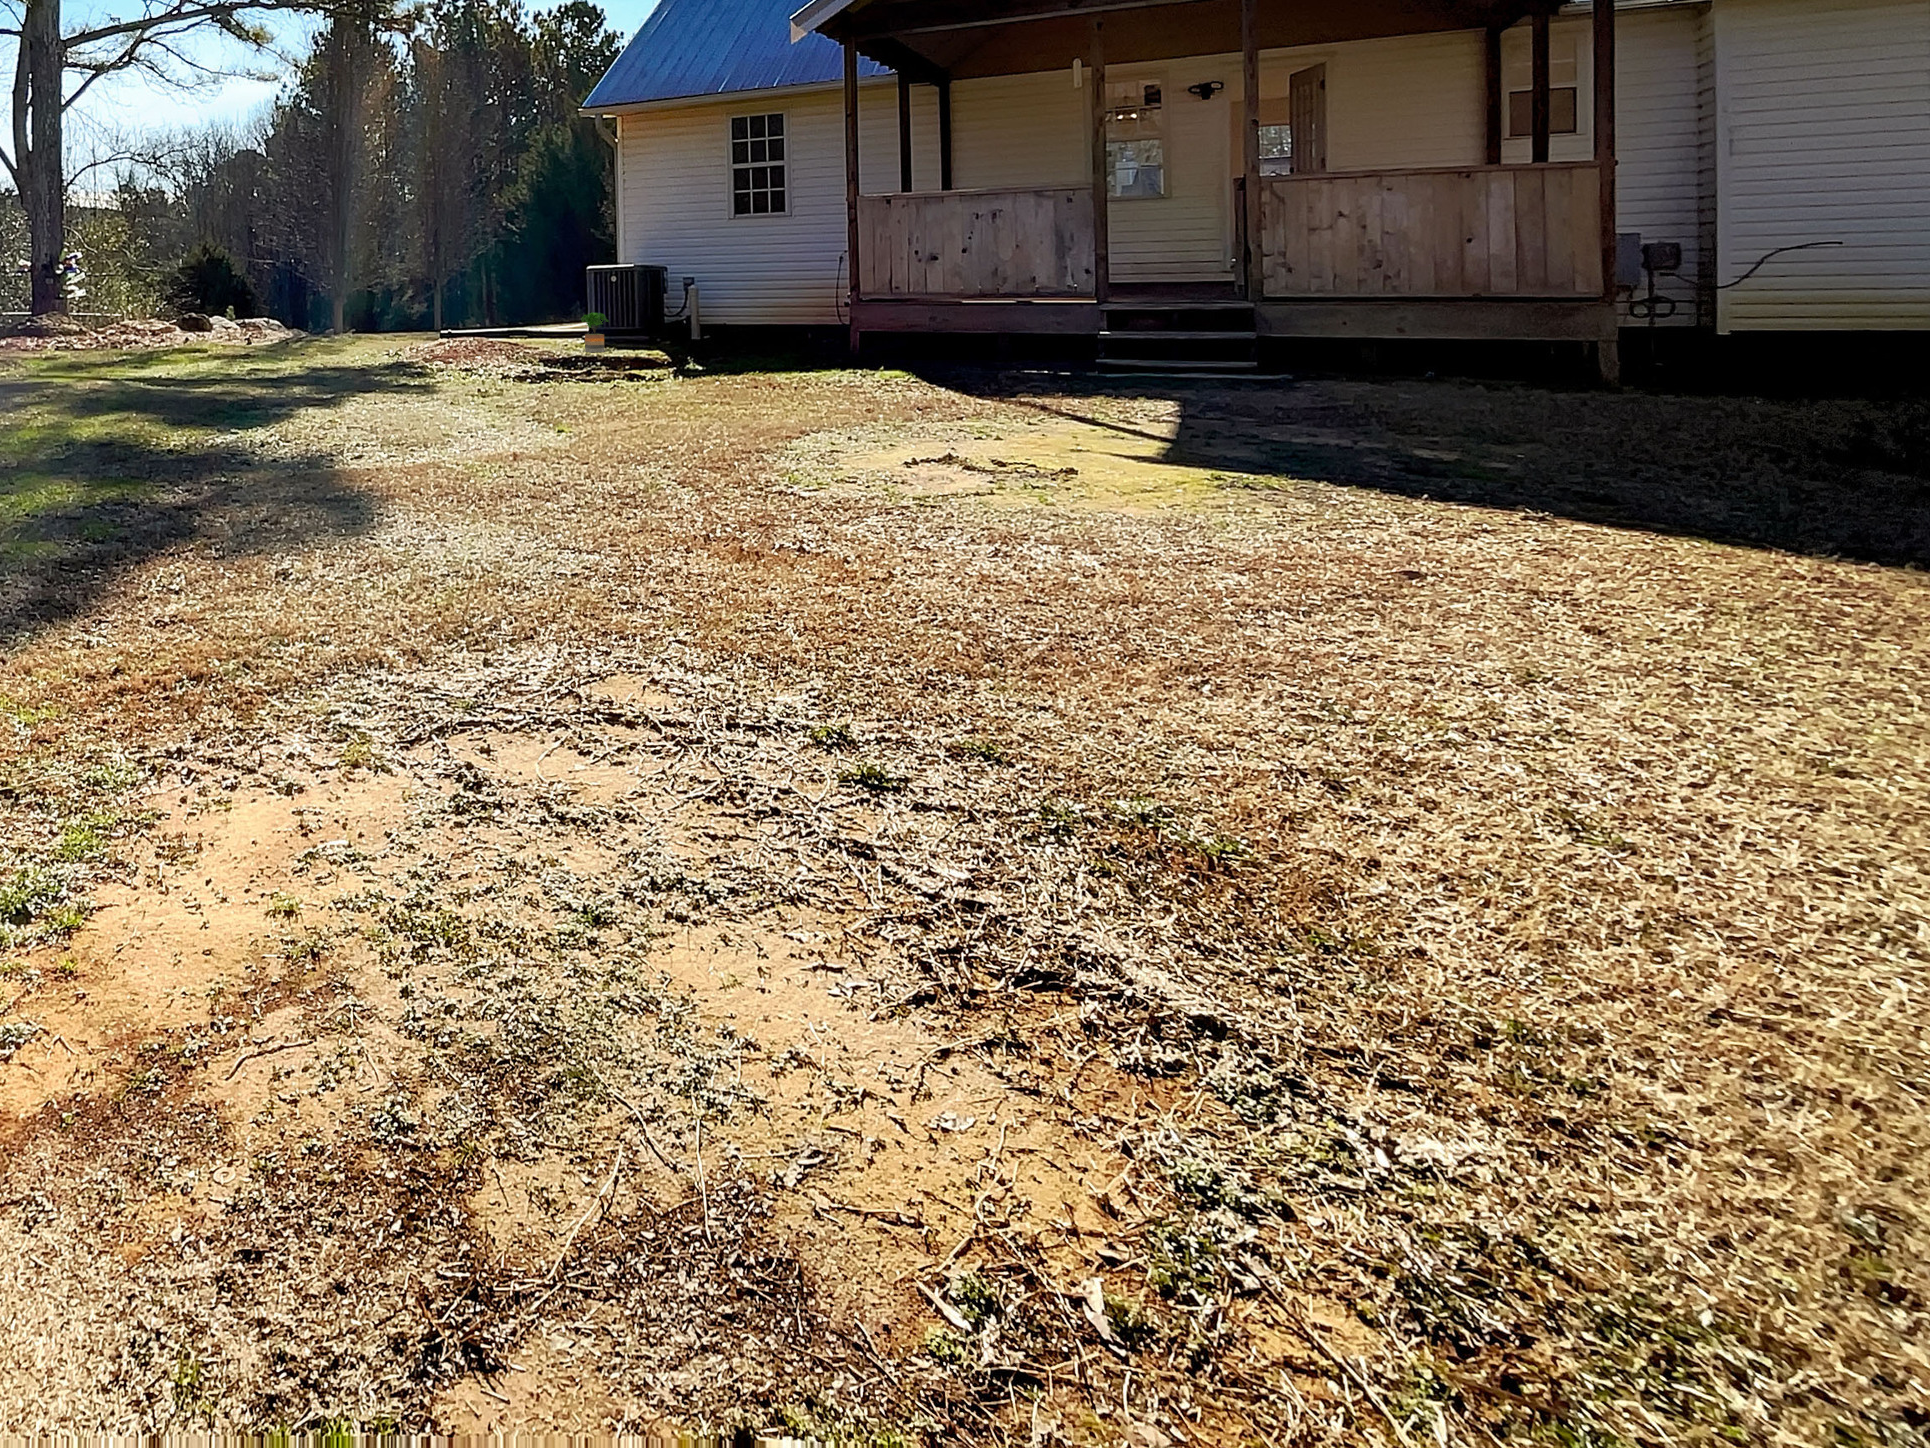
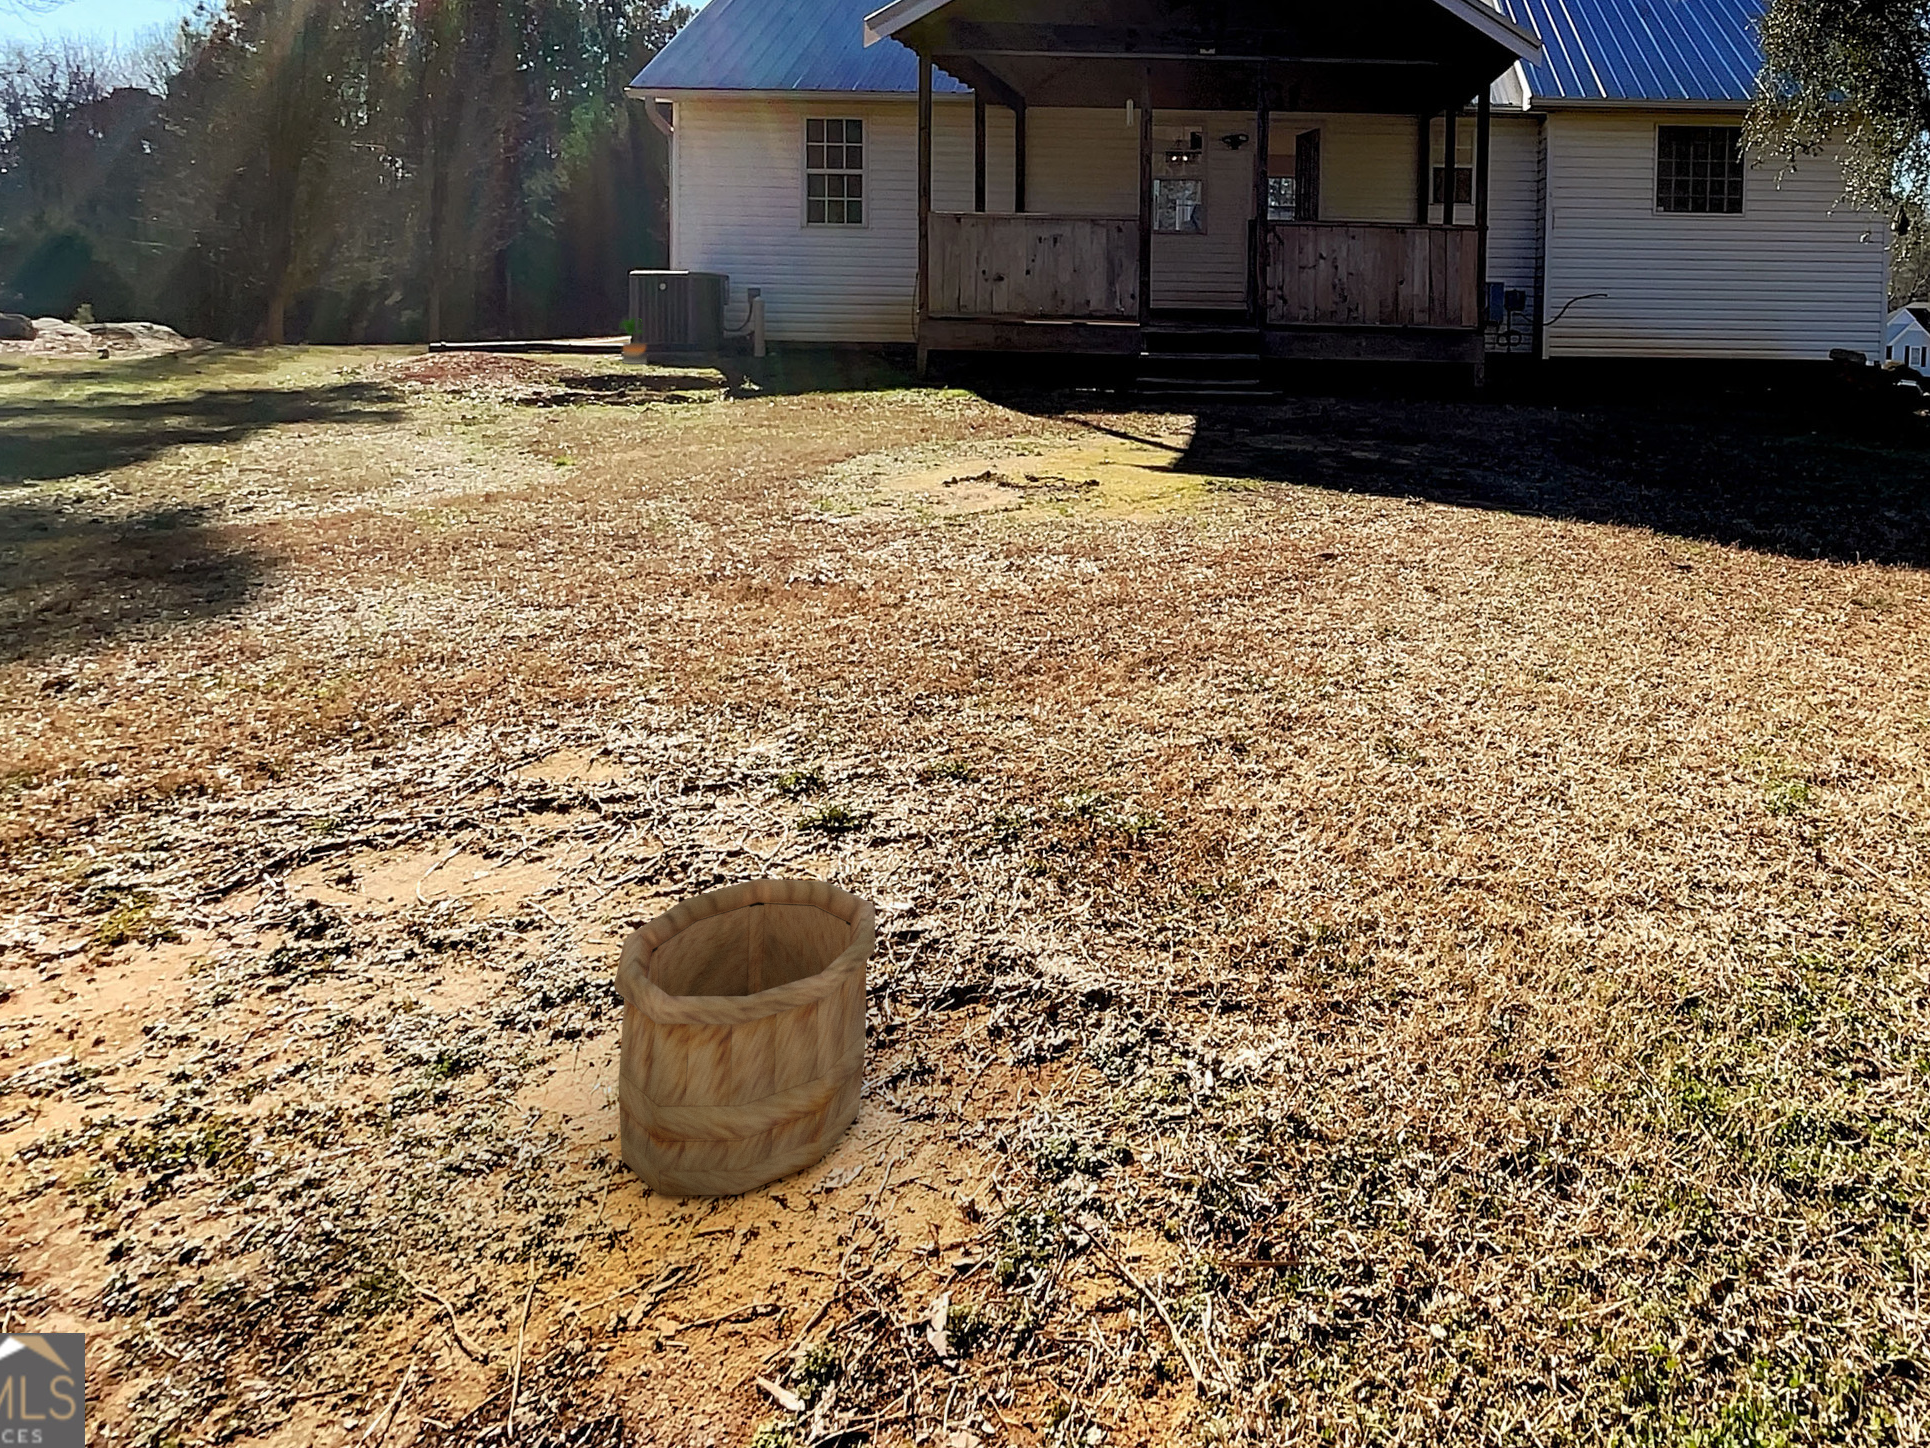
wooden bucket: none [729,816,968,1103] -> present [614,879,875,1195]

